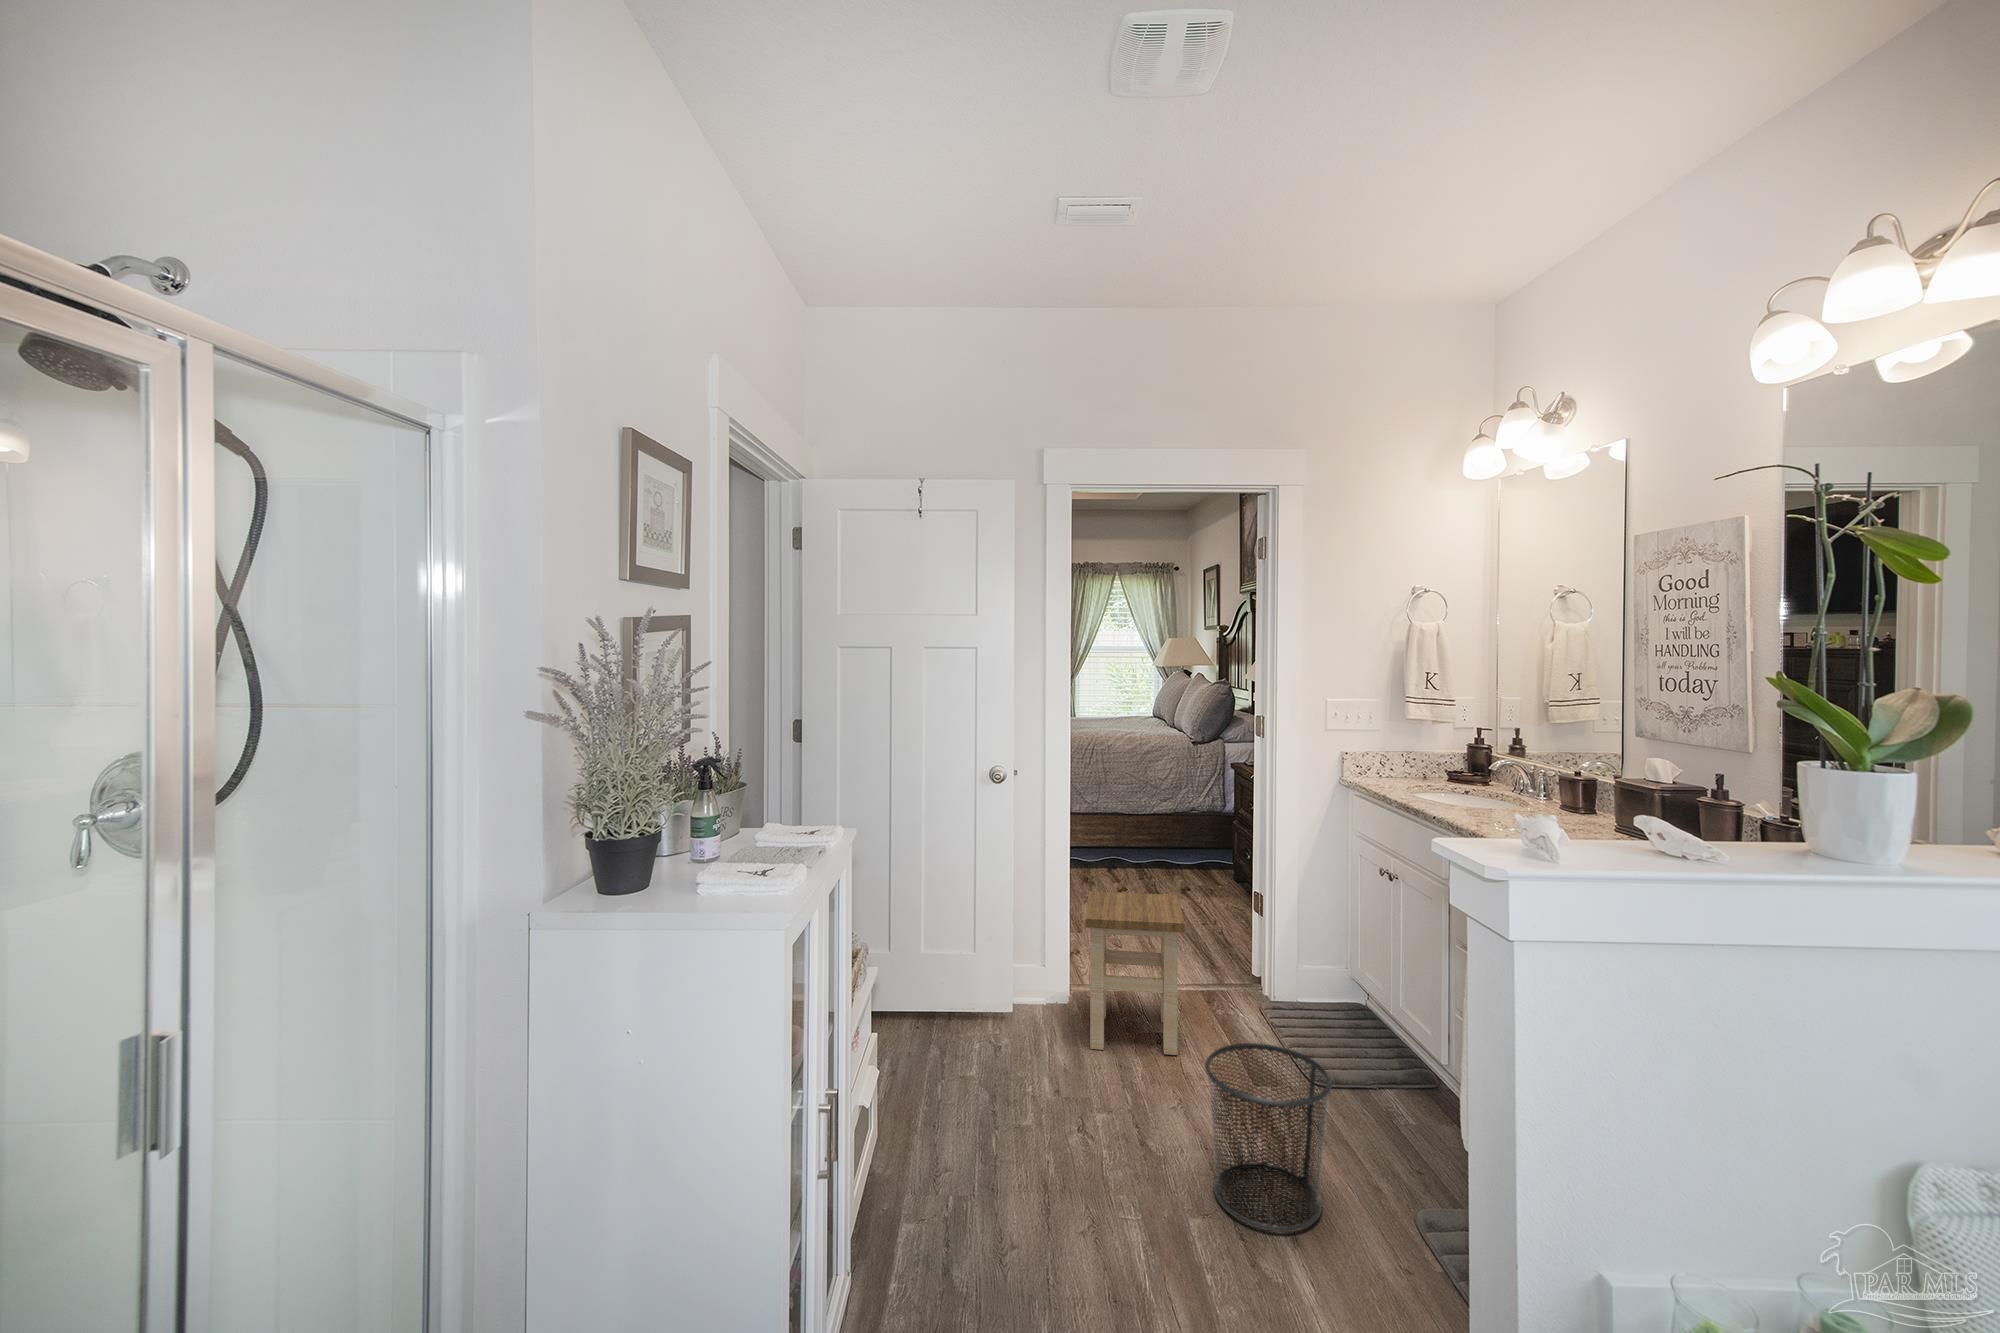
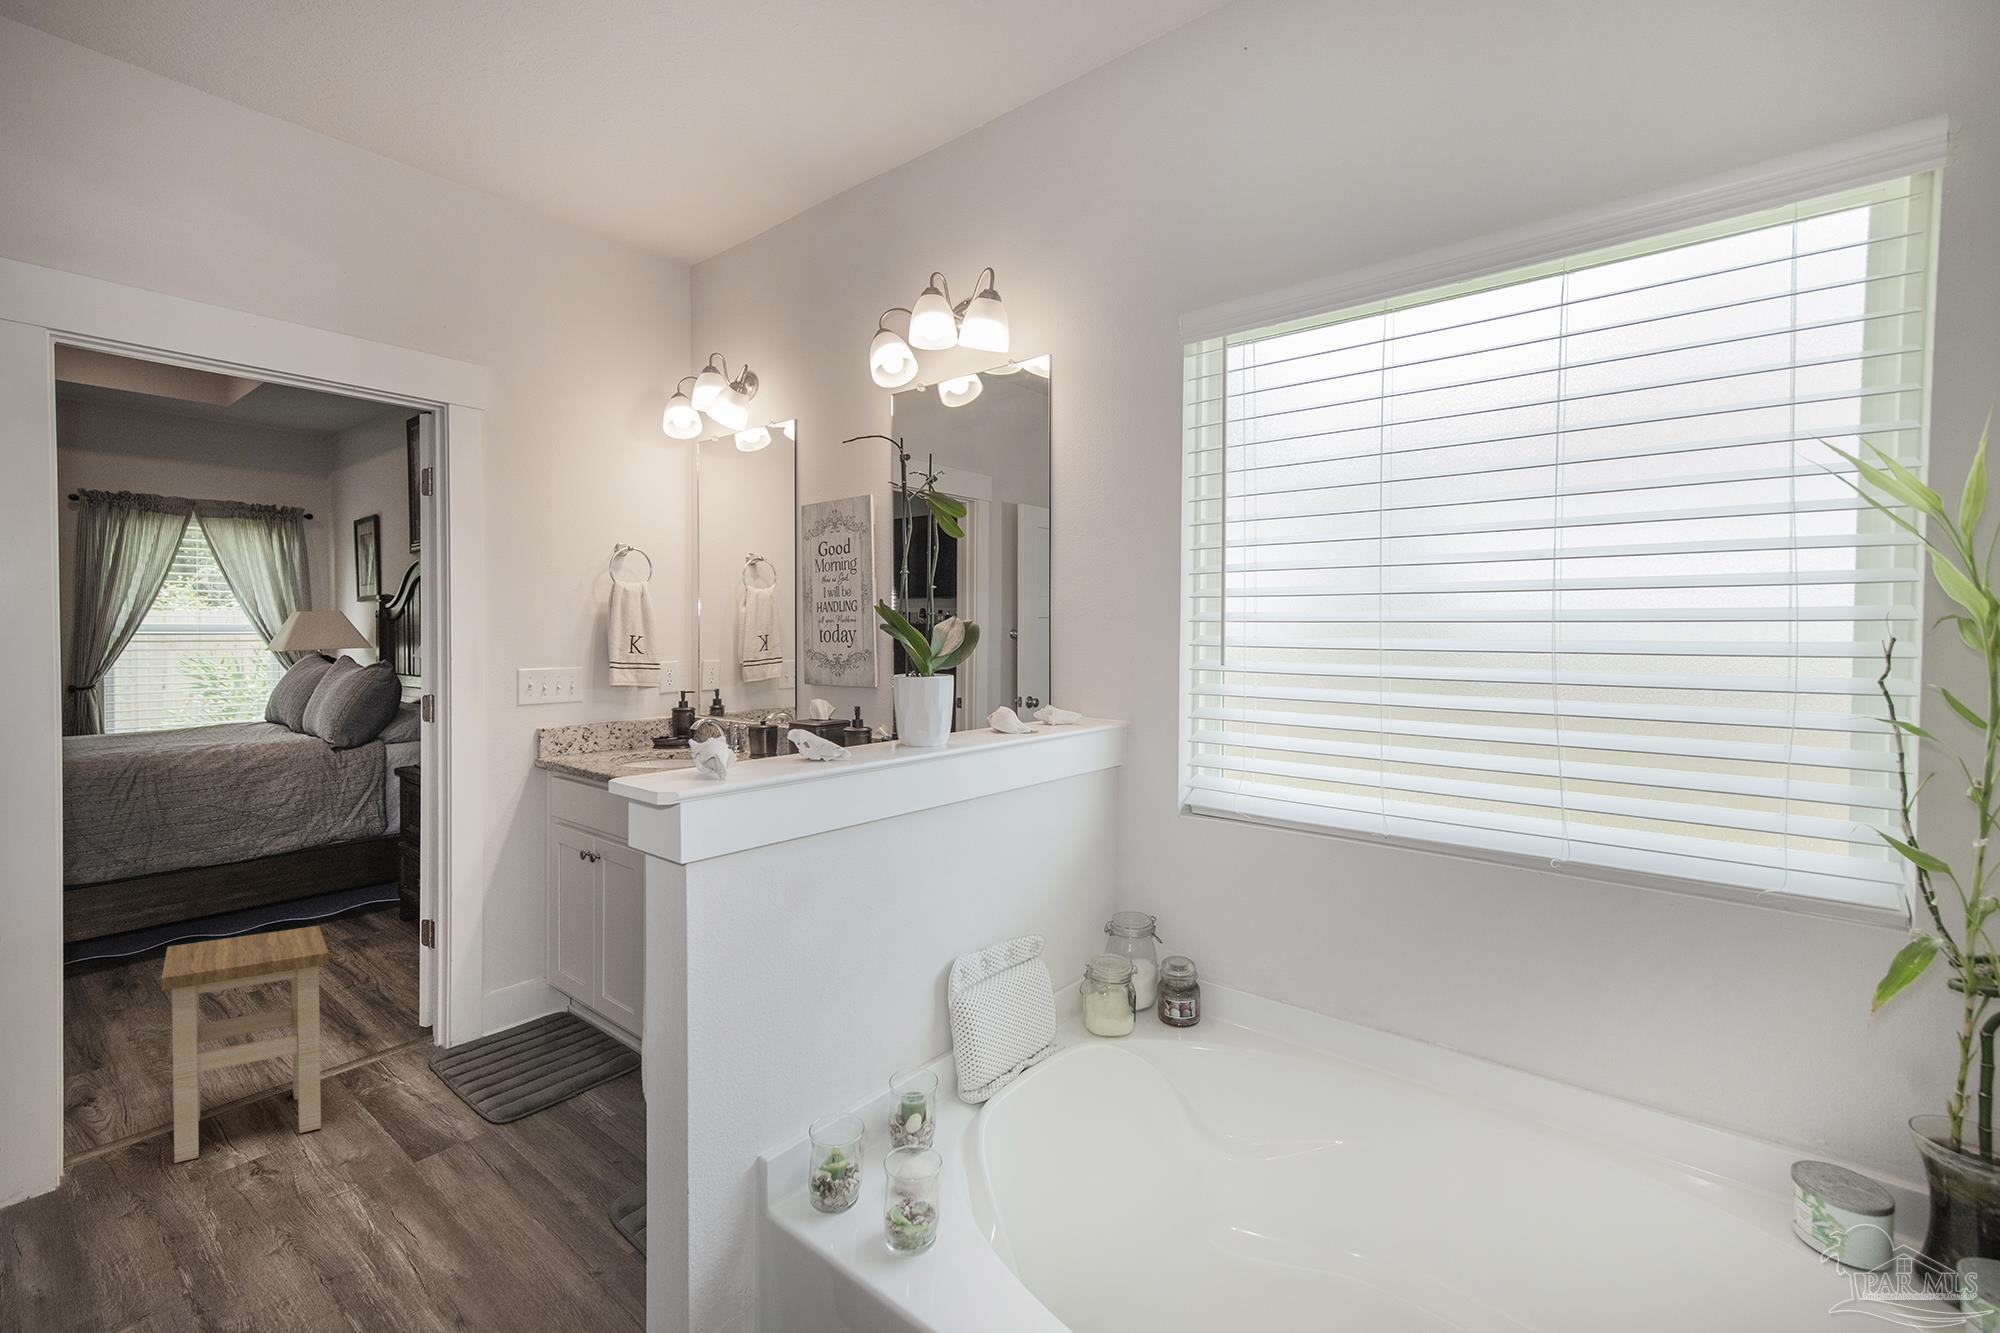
waste bin: present [1205,1043,1332,1232] -> none [363,1052,525,1265]

